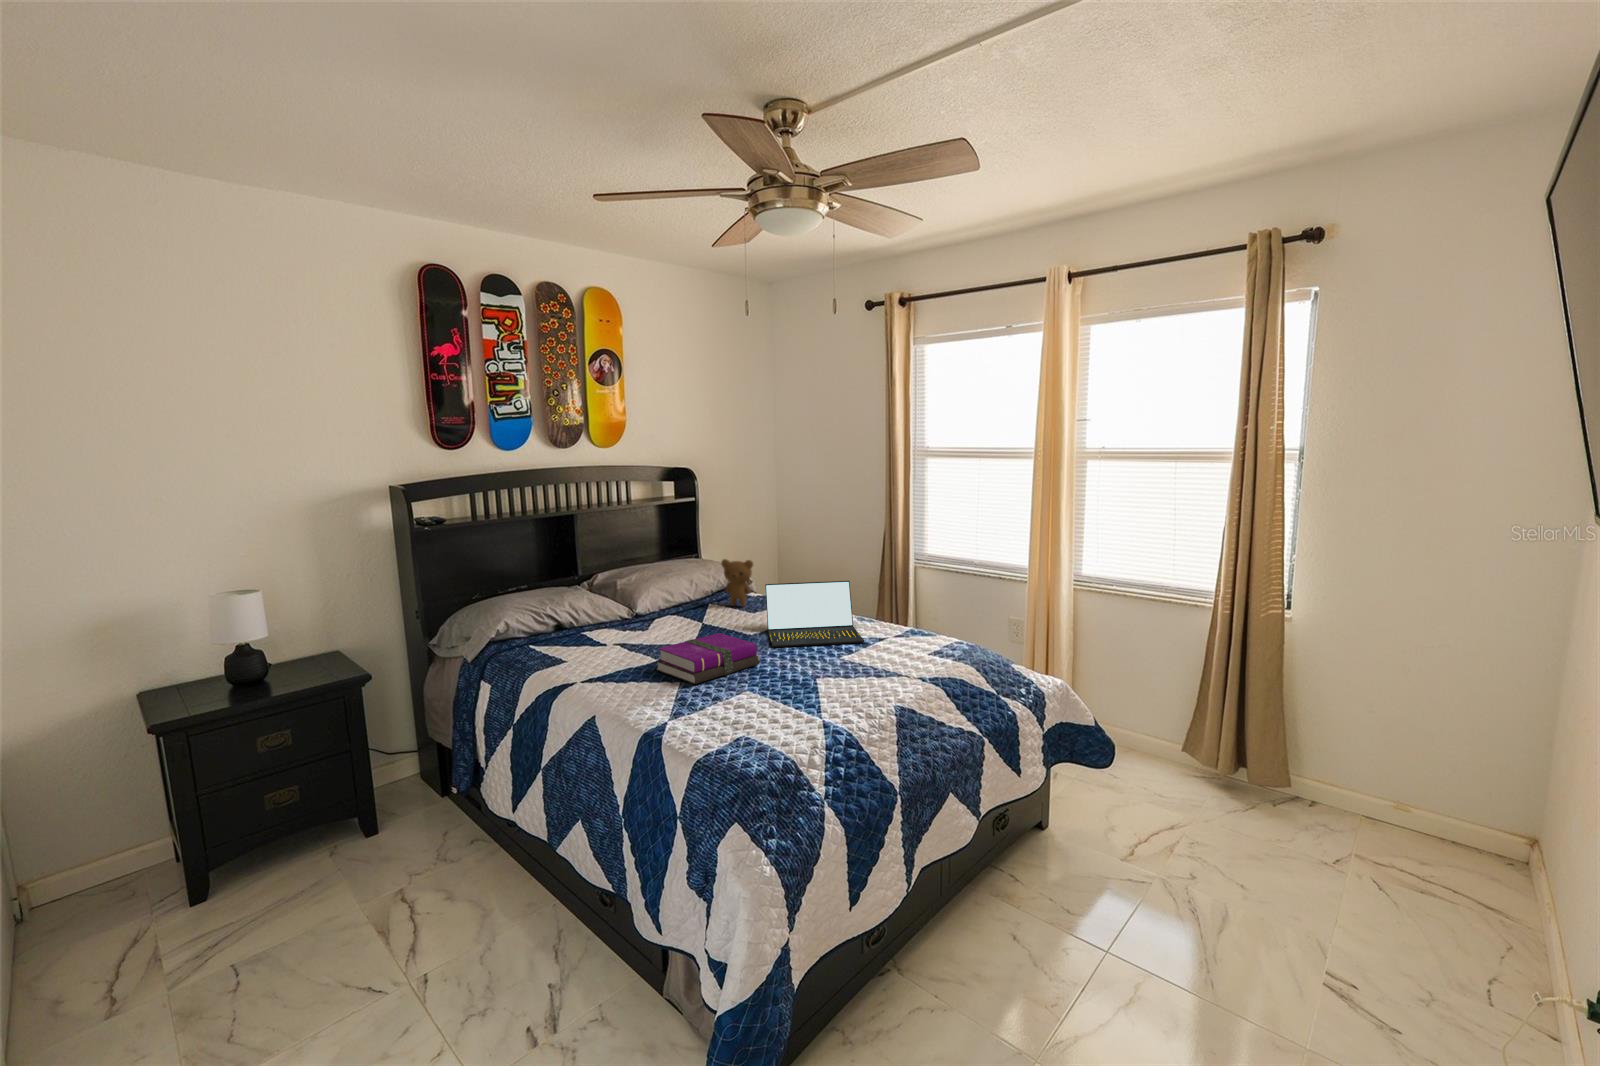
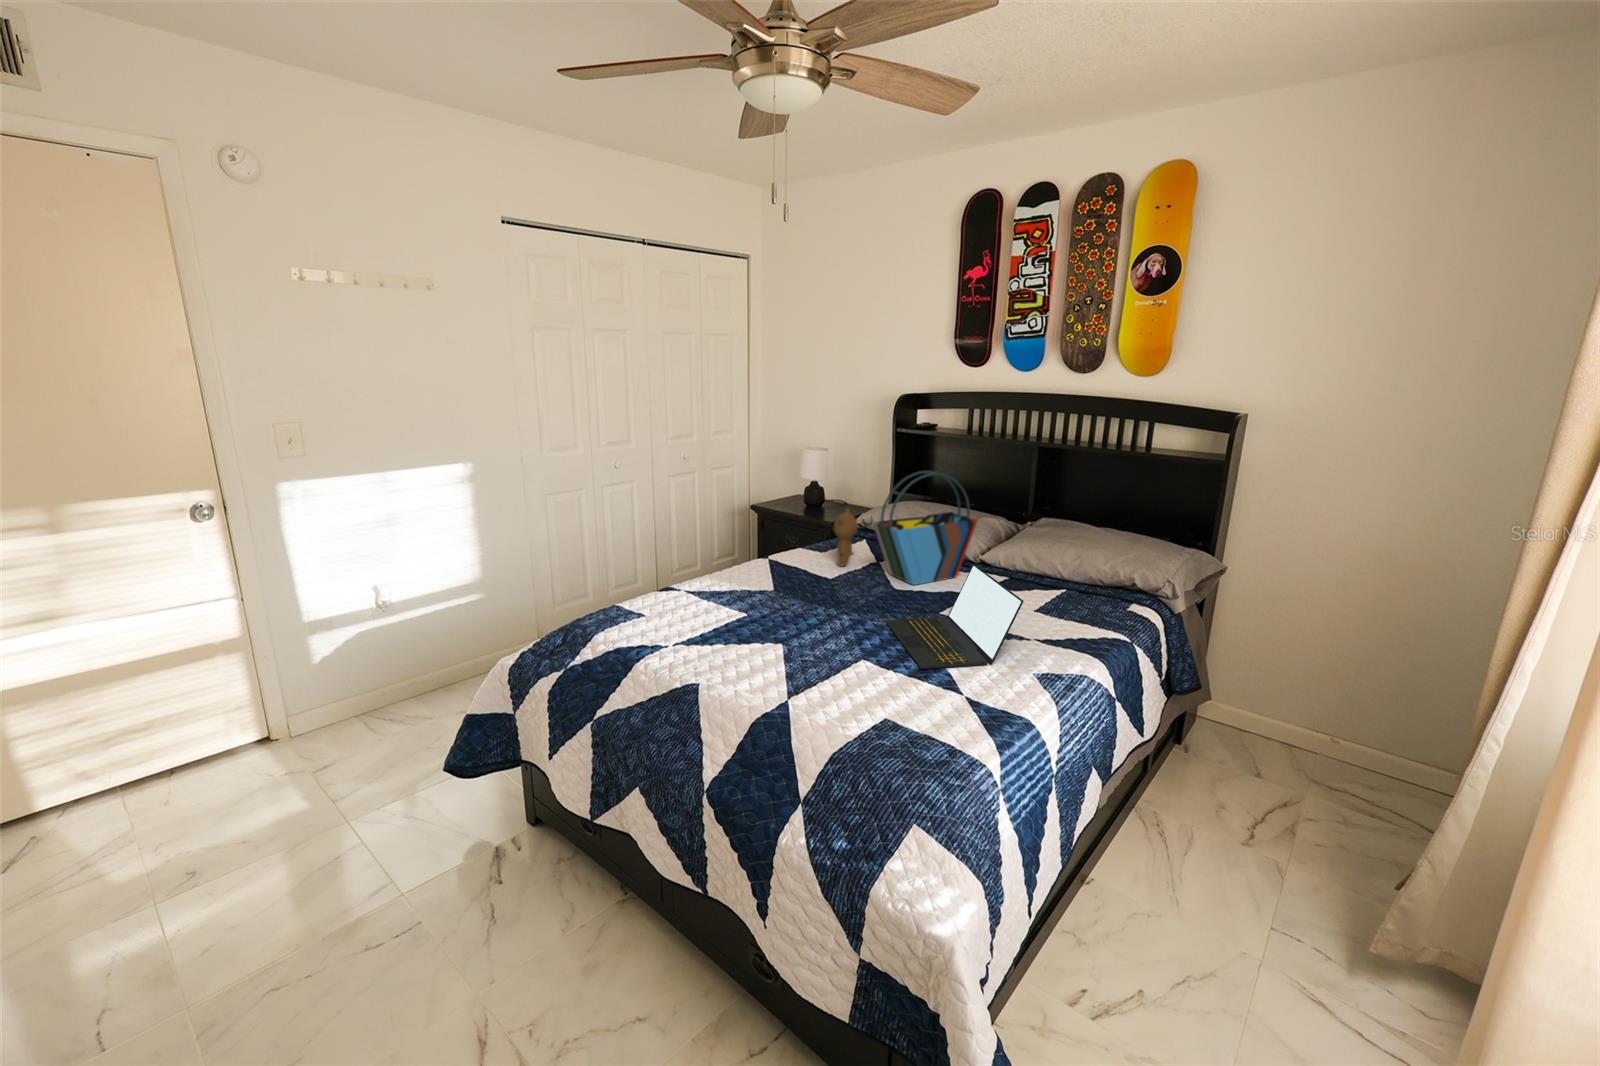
tote bag: none [622,535,684,643] -> present [873,471,978,585]
teddy bear: present [721,559,753,606] -> present [832,508,857,566]
notebook: present [656,633,760,684] -> none [764,567,869,619]

